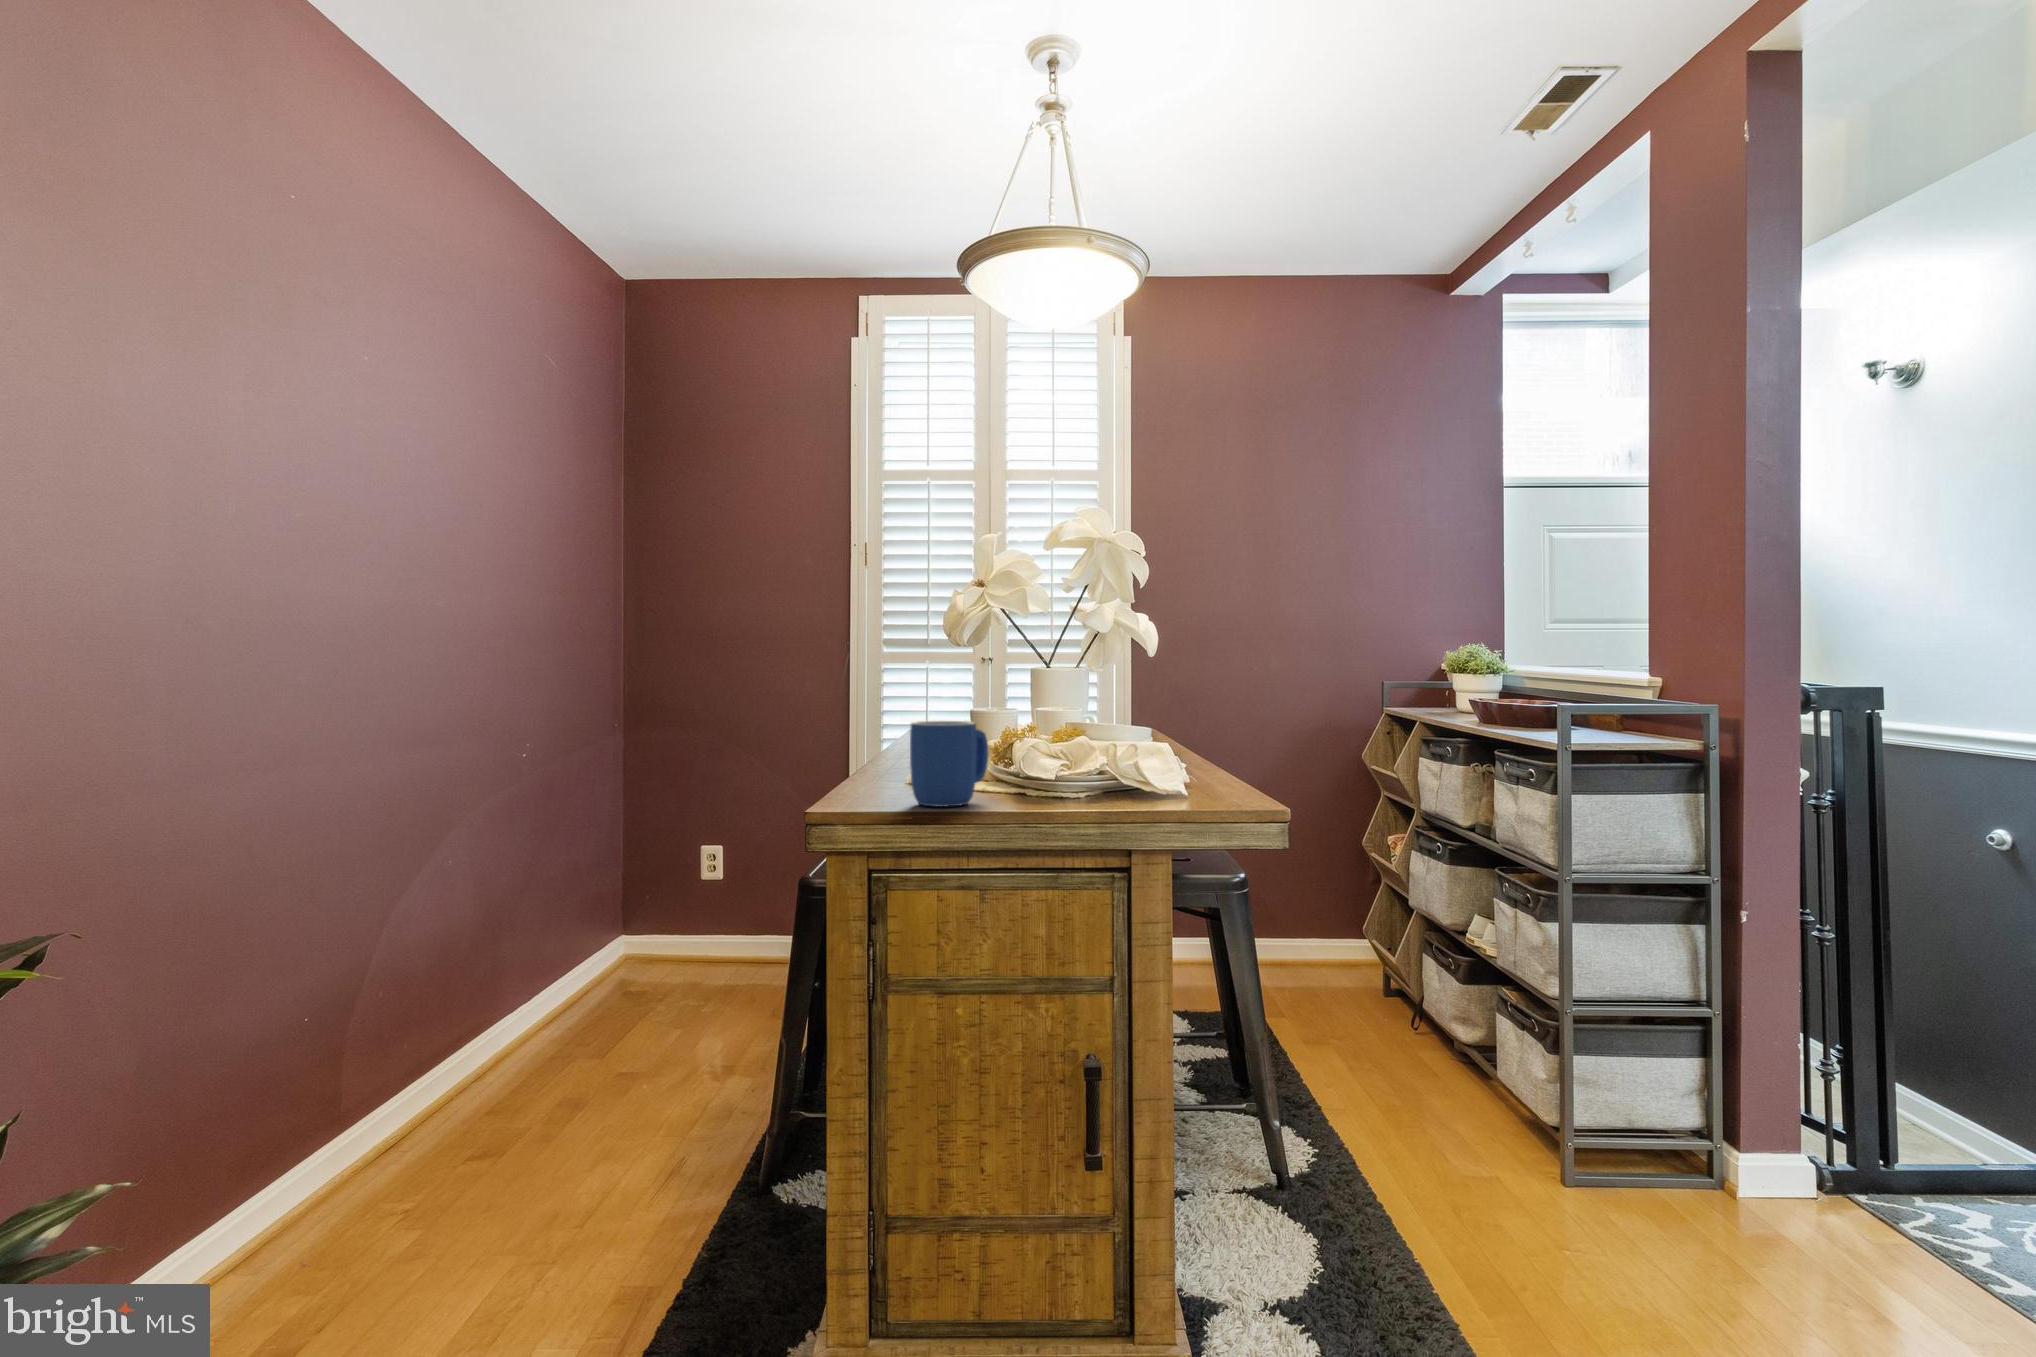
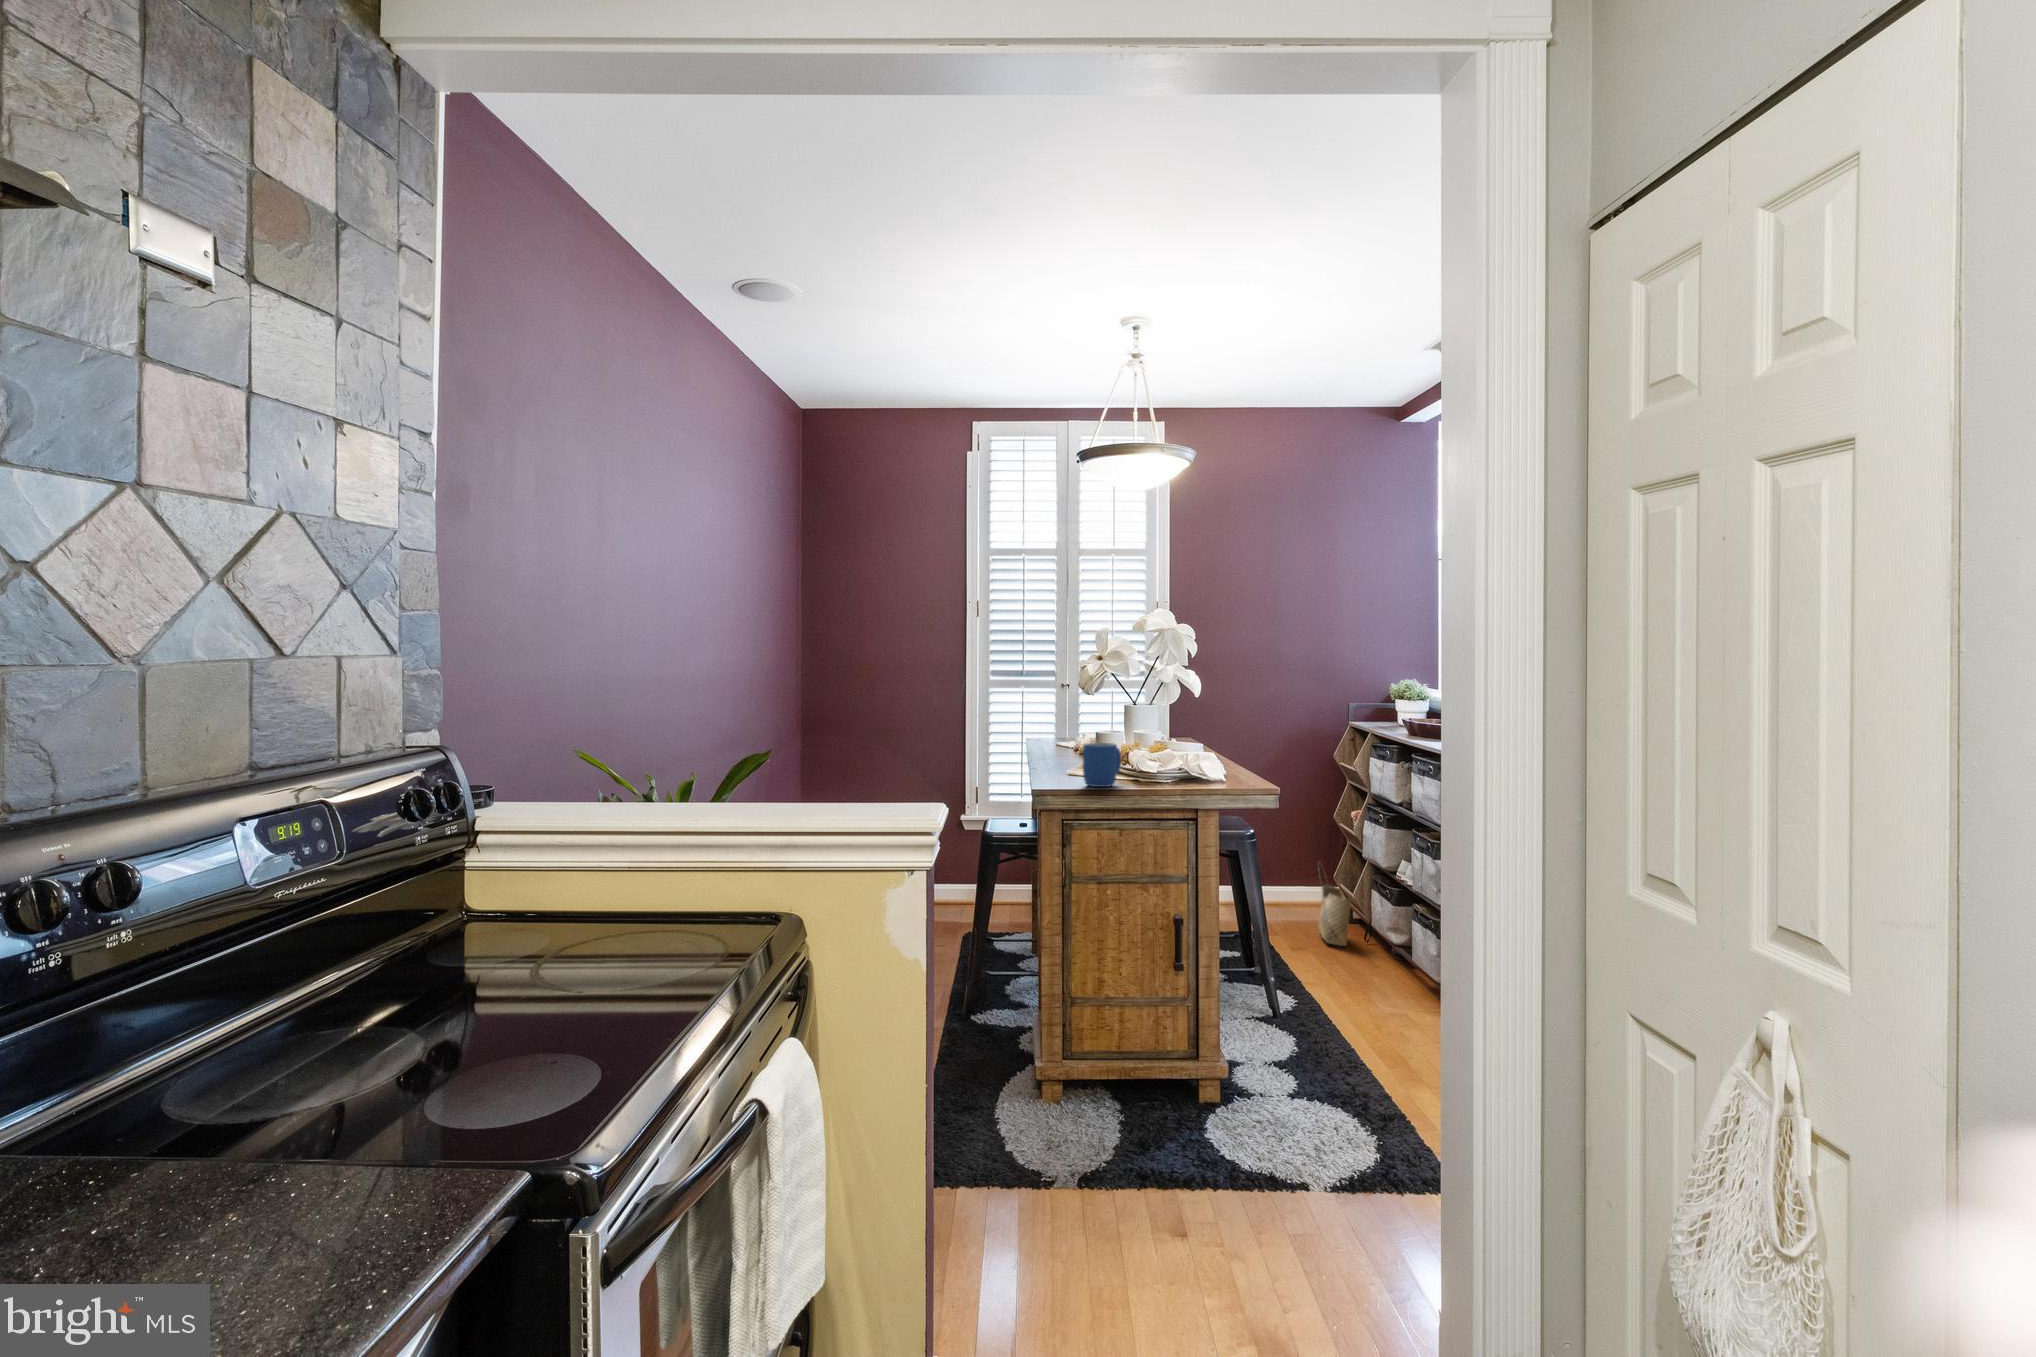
woven basket: none [1342,910,1397,1037] -> present [1318,870,1351,946]

